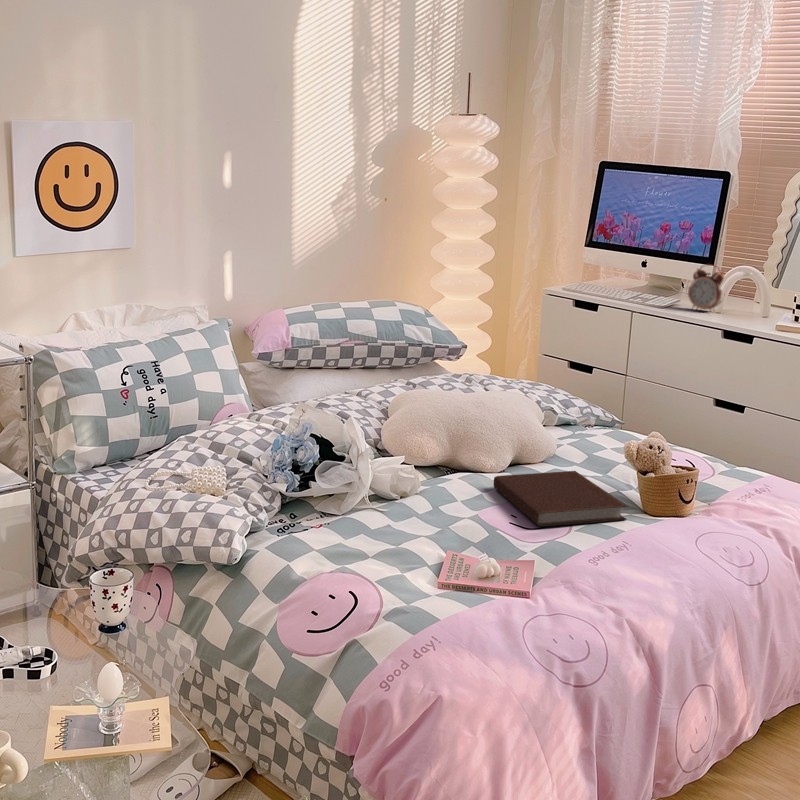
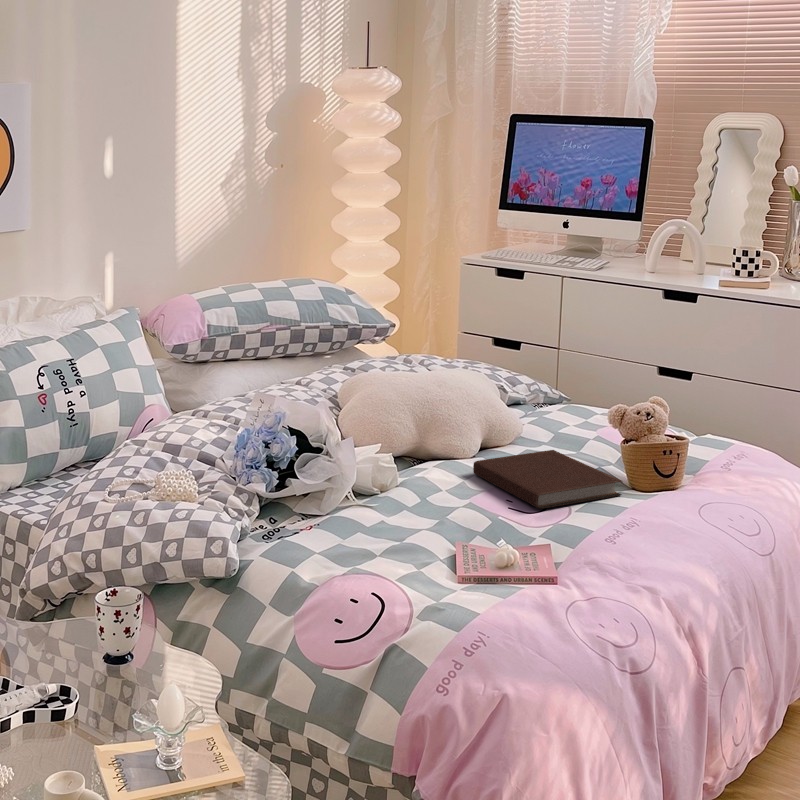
alarm clock: present [688,265,725,311] -> none [623,225,661,276]

